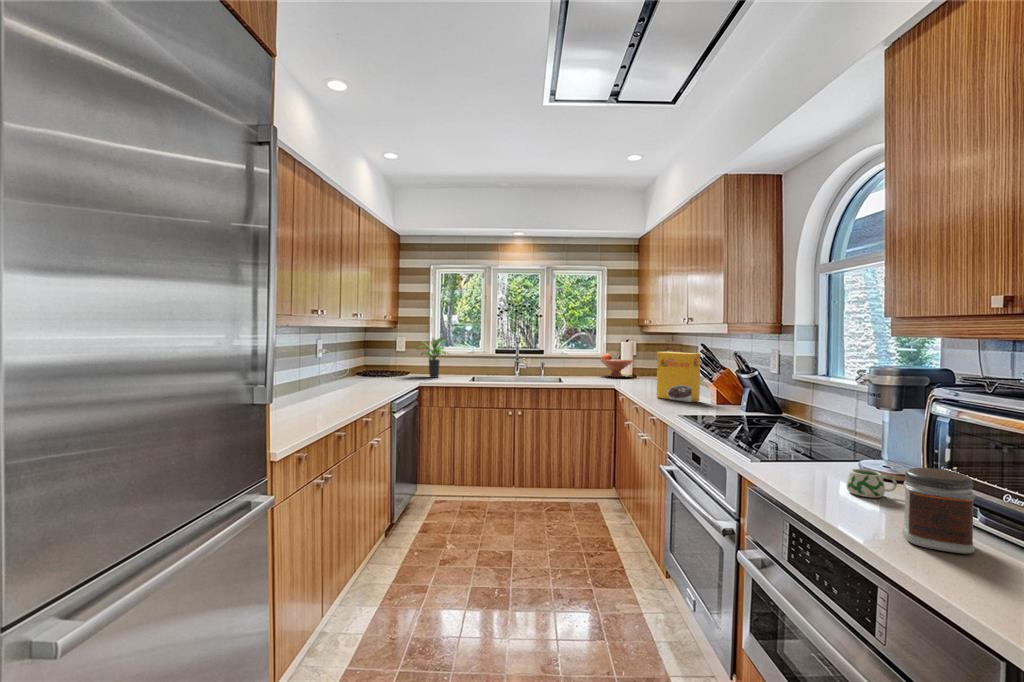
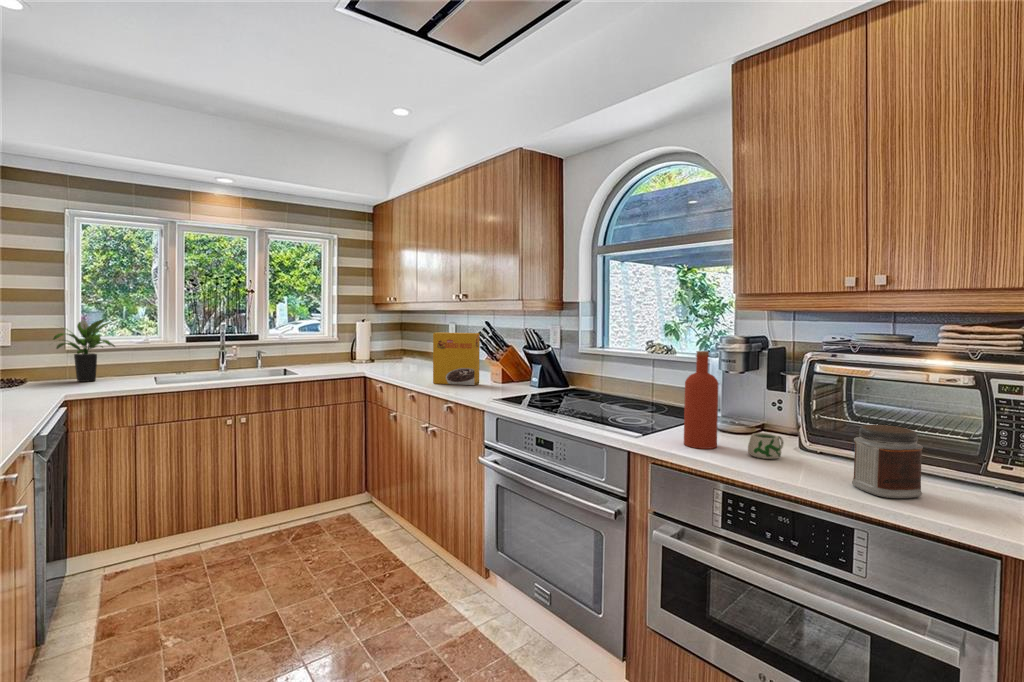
fruit bowl: present [601,353,633,377] -> none [331,336,370,364]
bottle: none [794,379,832,479] -> present [684,351,719,449]

